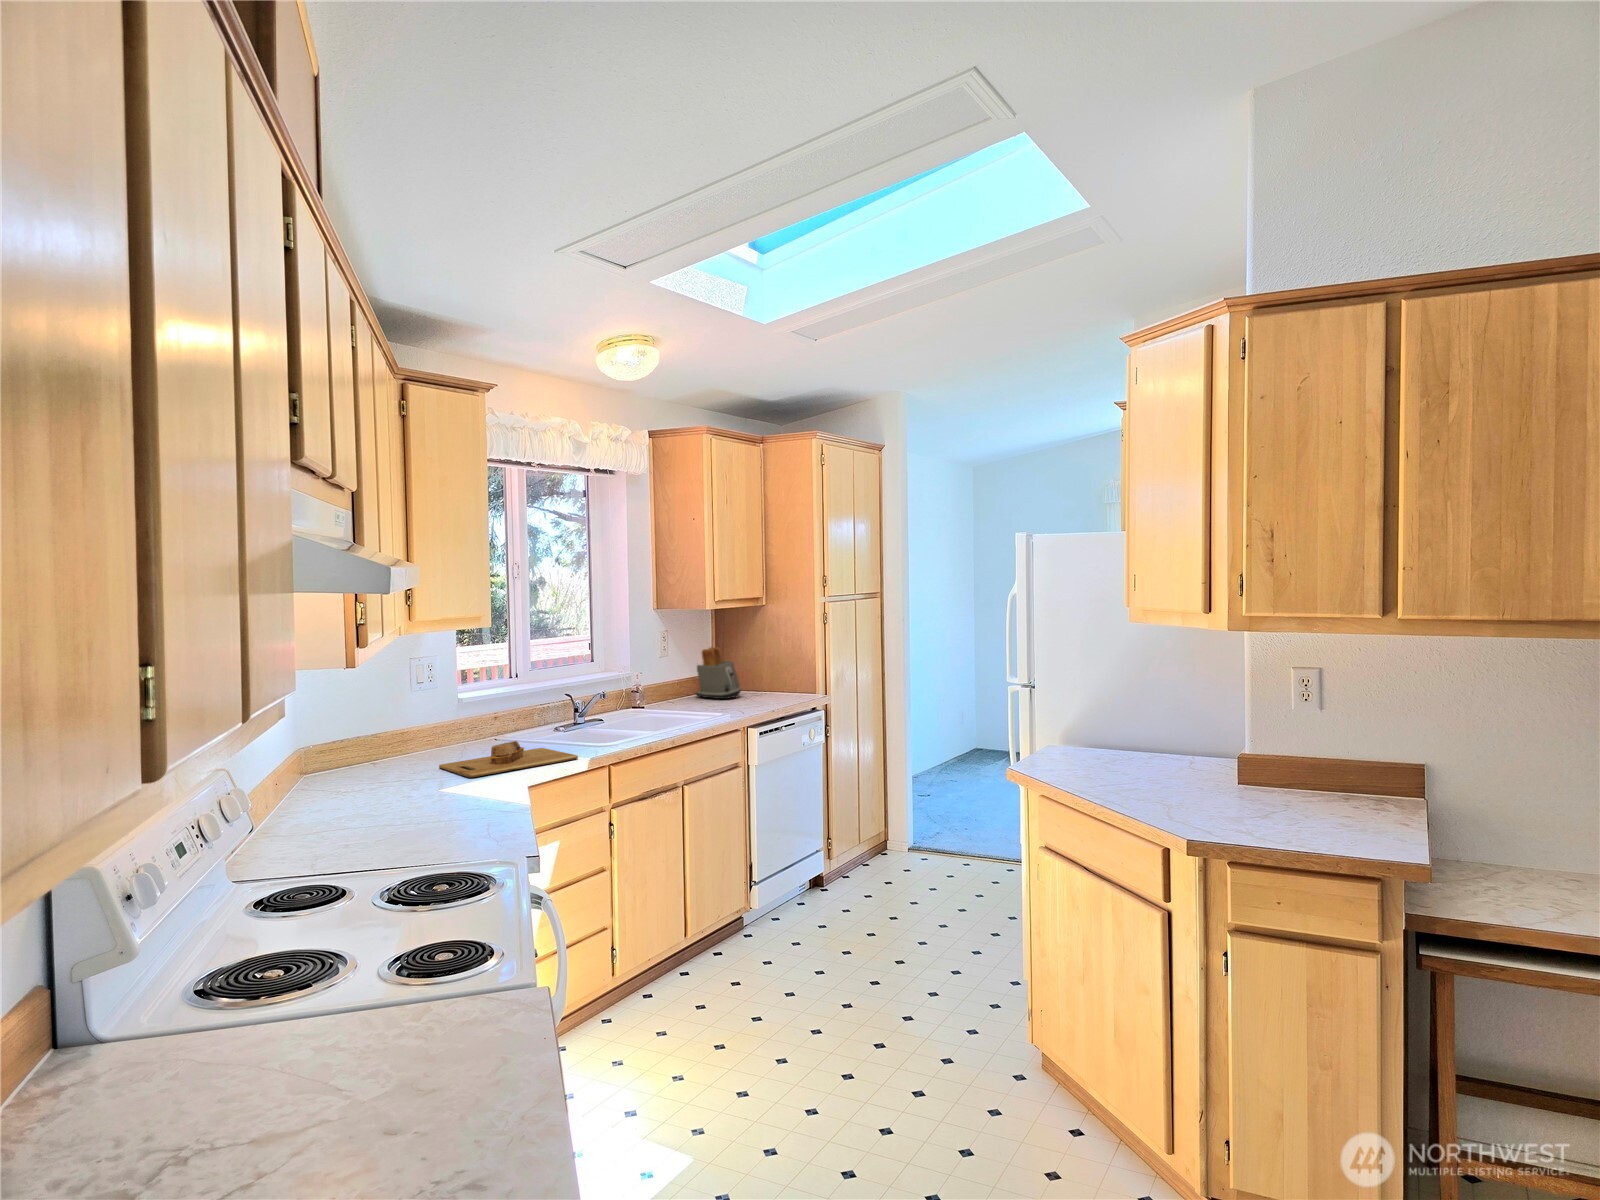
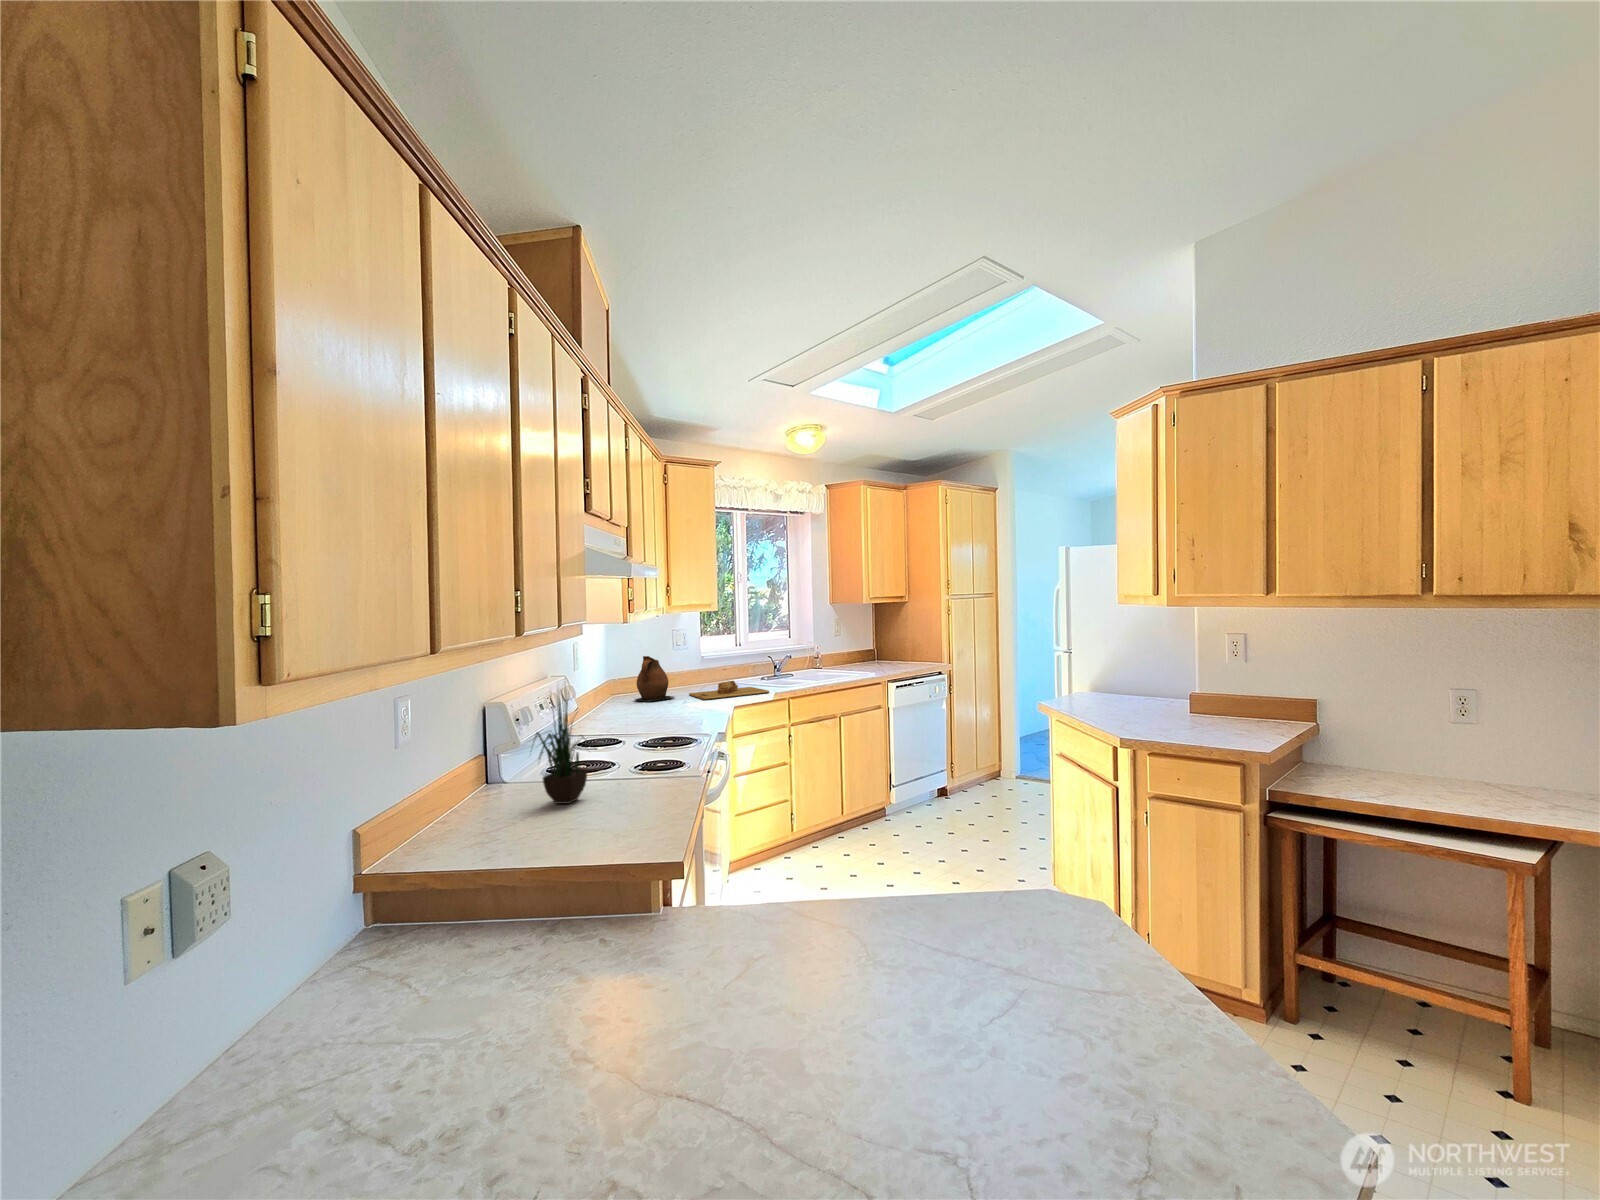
toaster: present [696,647,741,699] -> none [860,630,891,665]
ceramic pitcher: none [338,707,416,785] -> present [636,656,674,701]
potted plant: none [151,798,331,1095] -> present [533,696,587,804]

